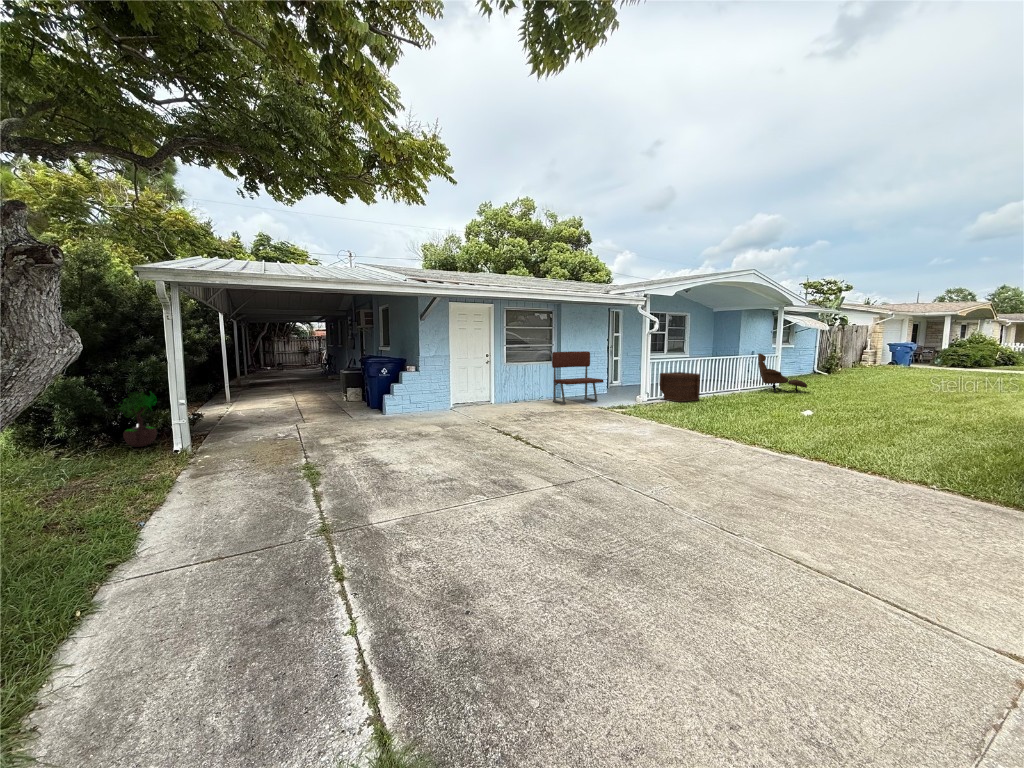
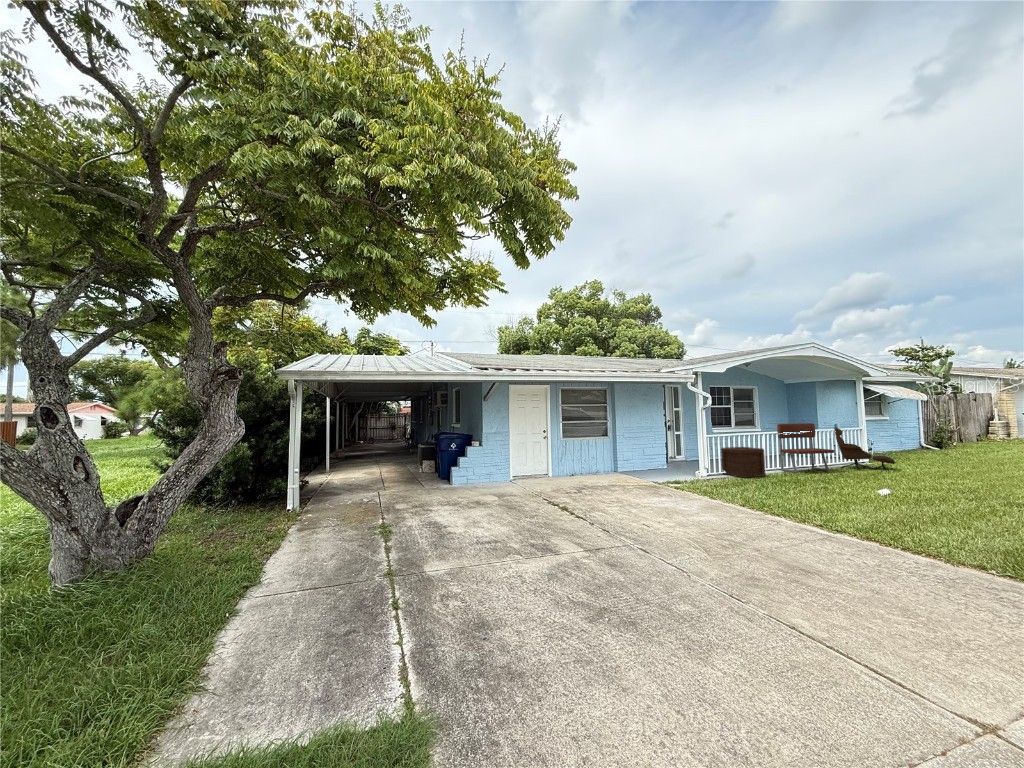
bench: present [552,351,603,404] -> present [777,423,835,473]
potted tree: present [117,393,157,447] -> none [247,458,279,506]

